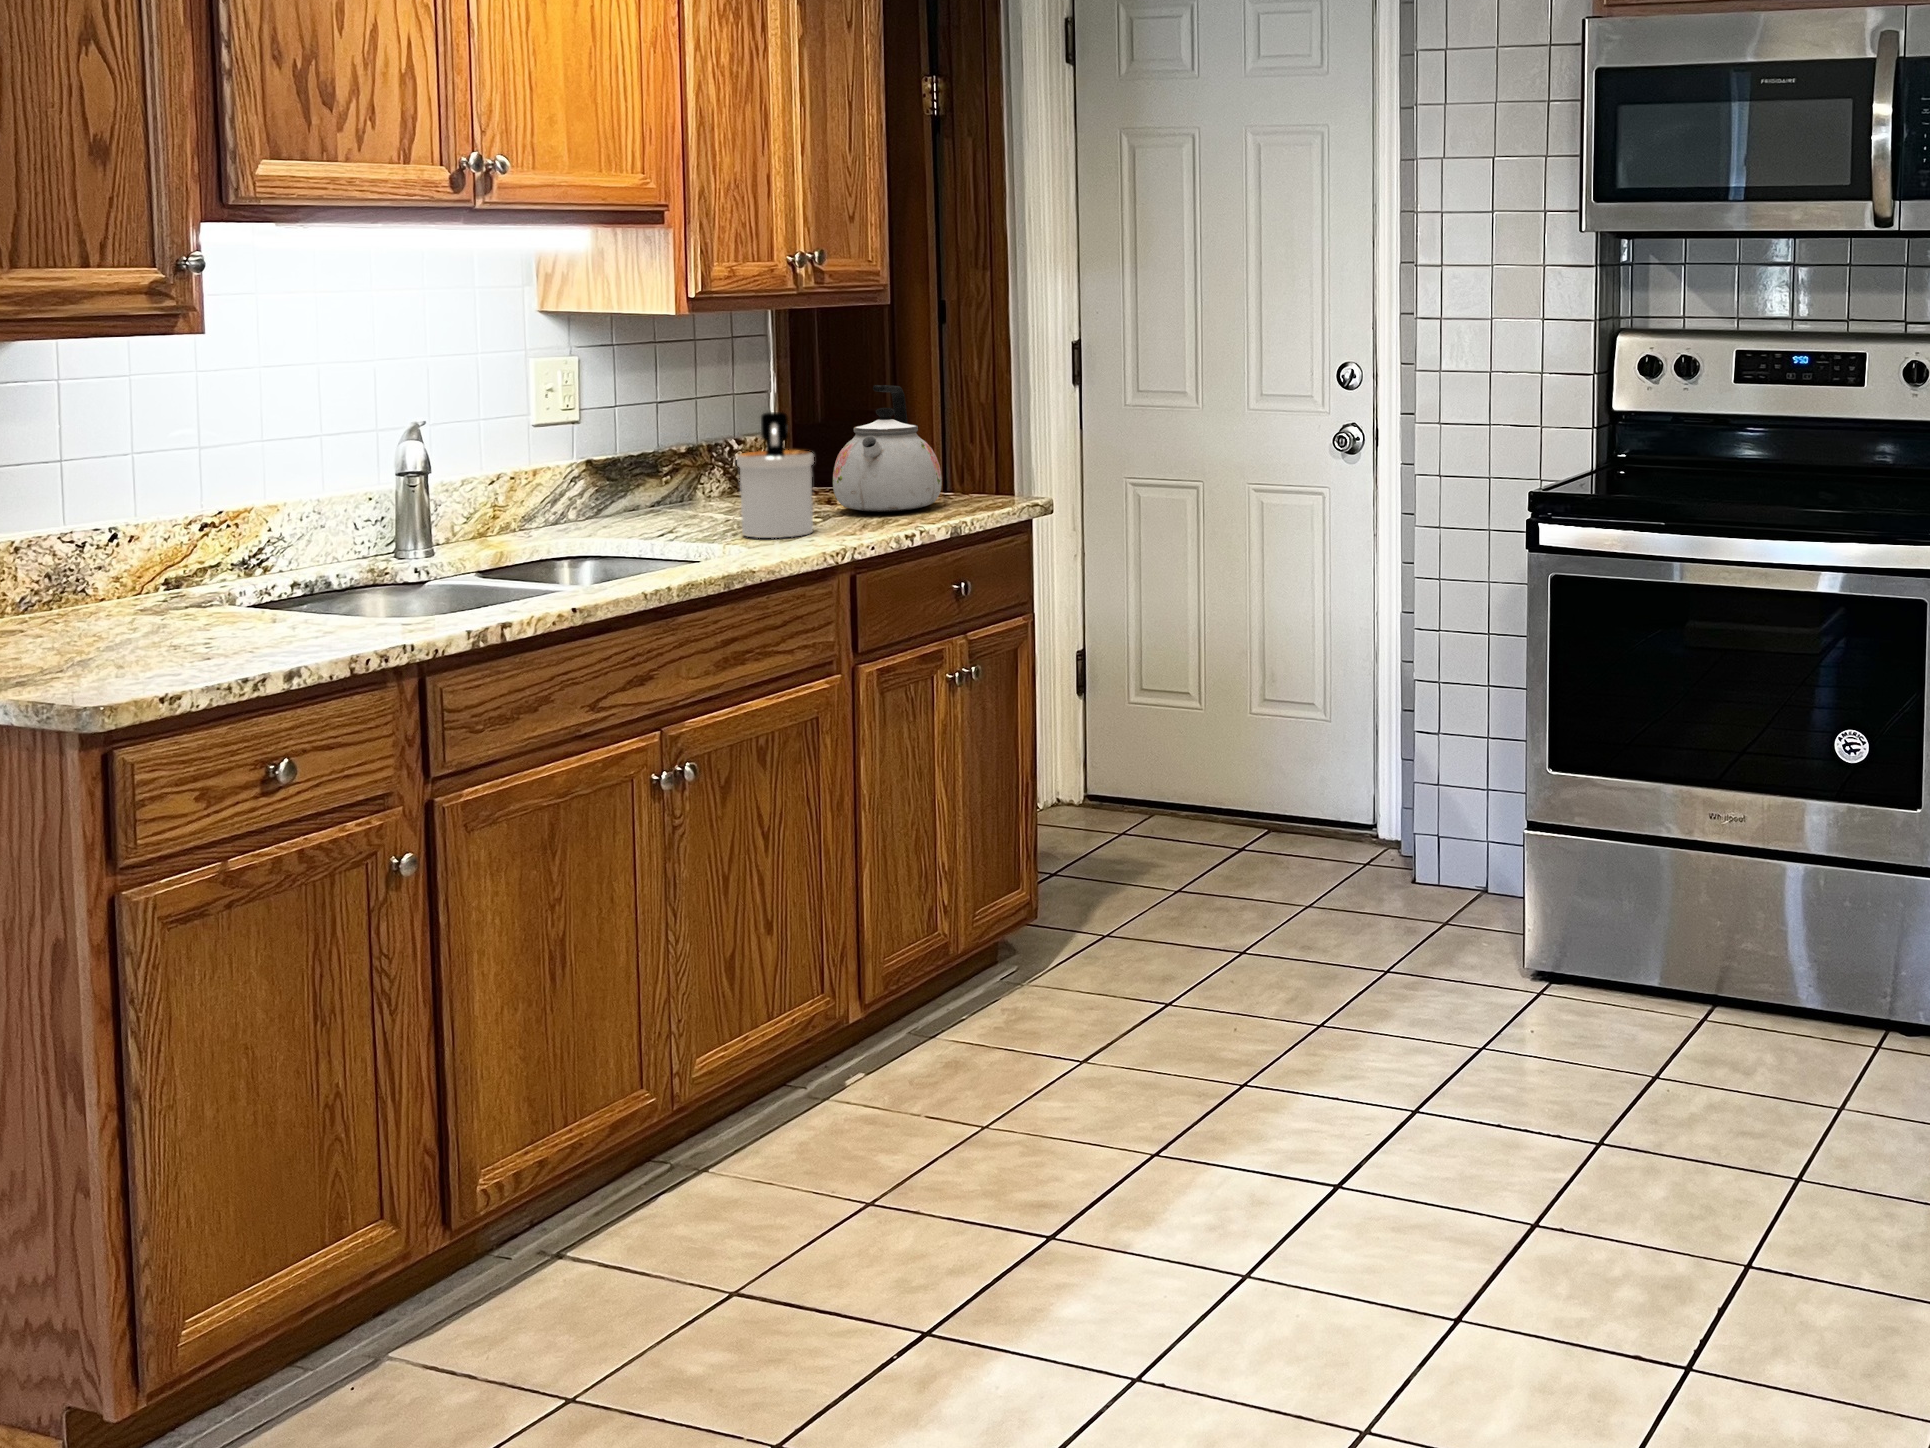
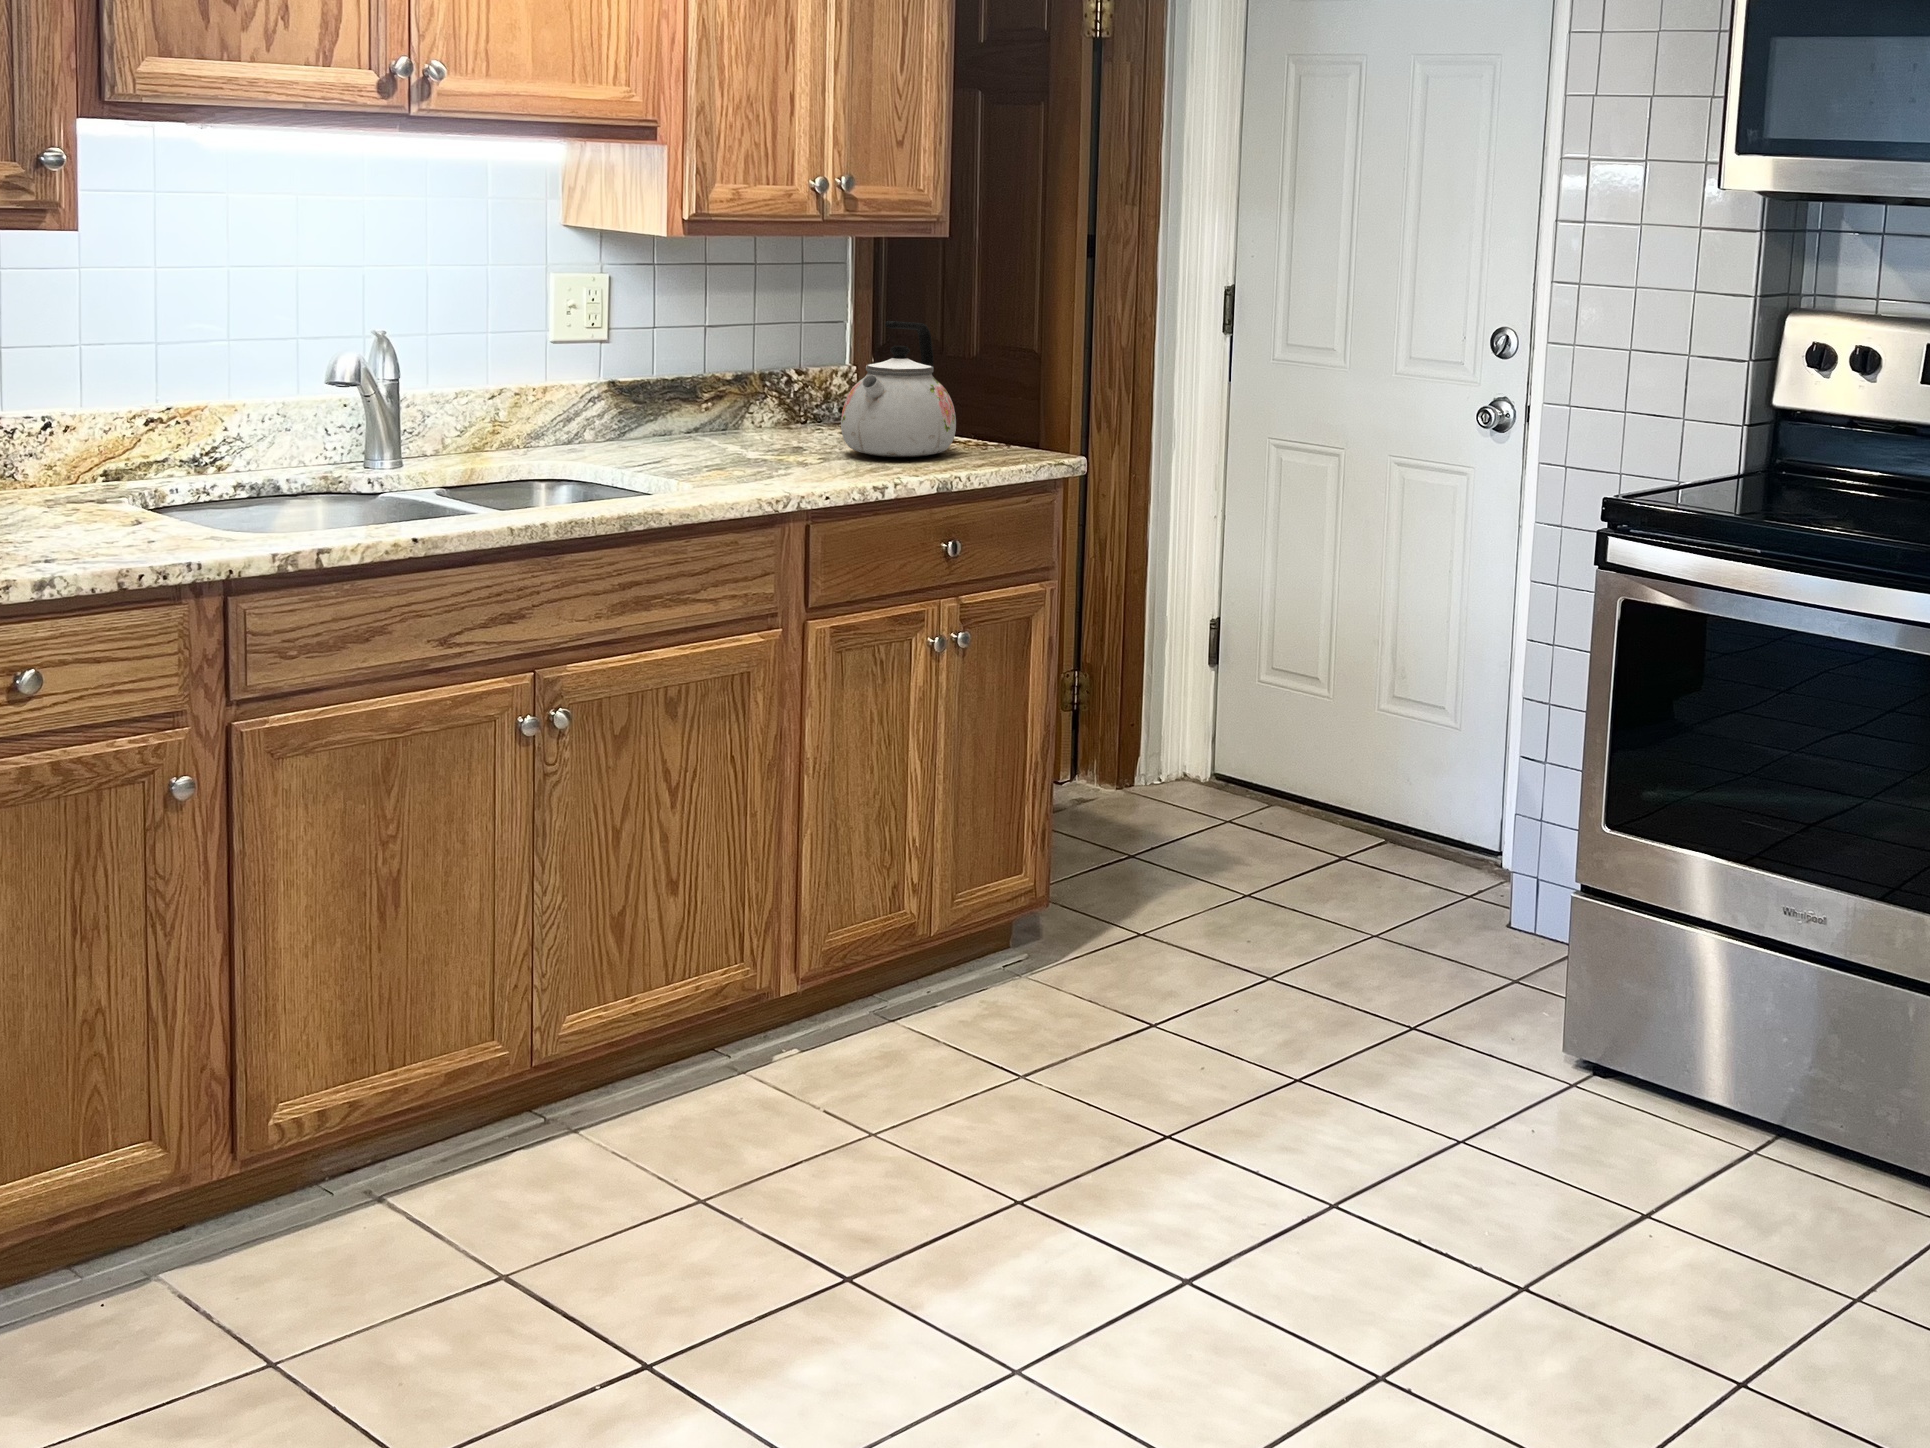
soap dispenser: present [737,412,814,538] -> none [714,344,794,477]

